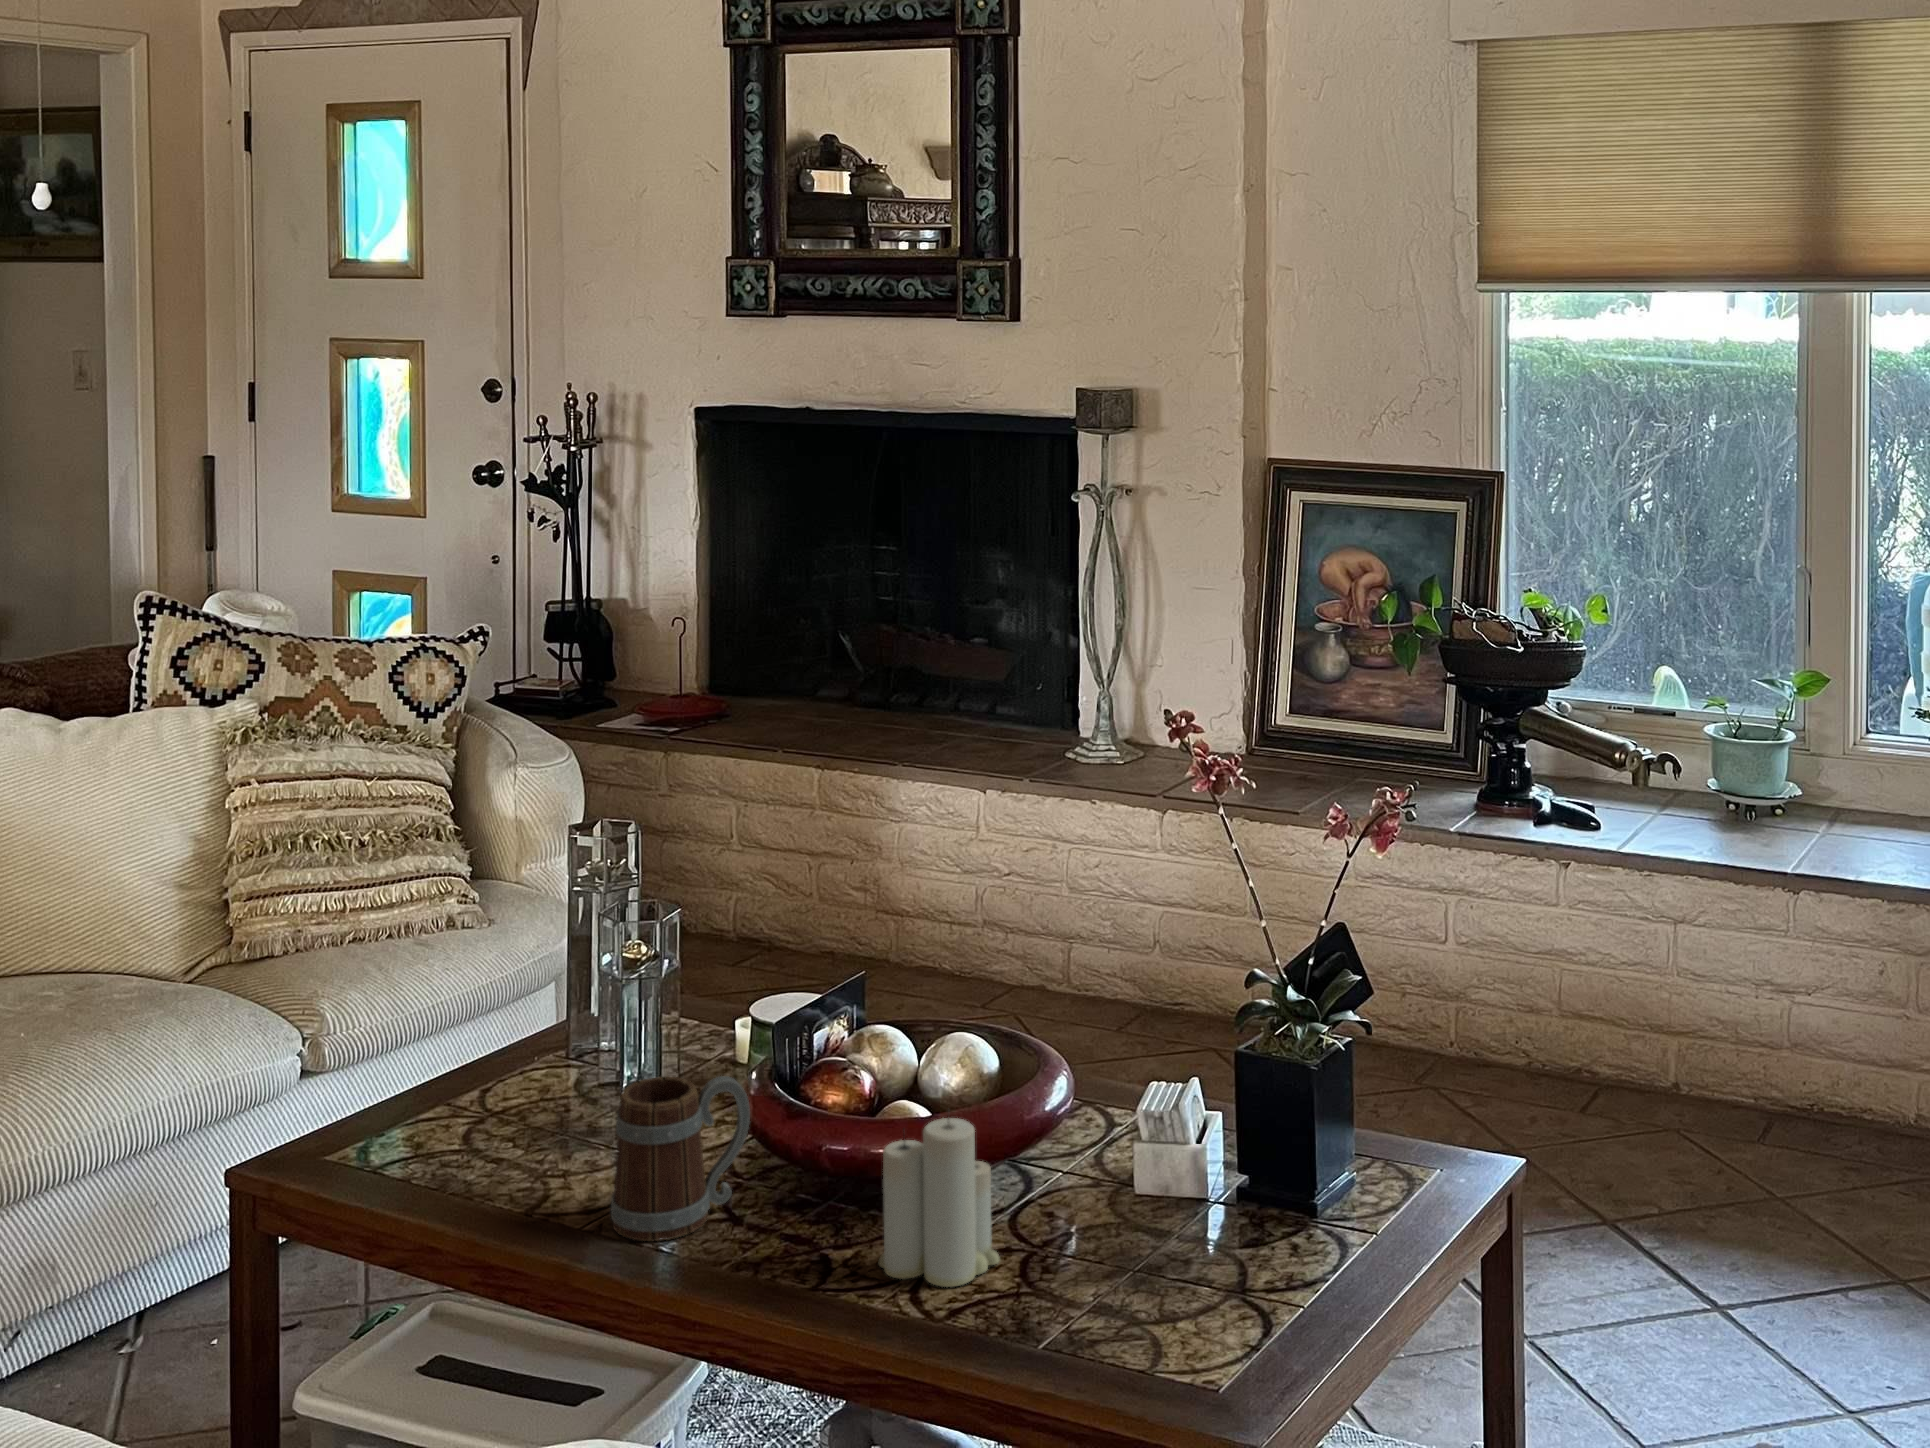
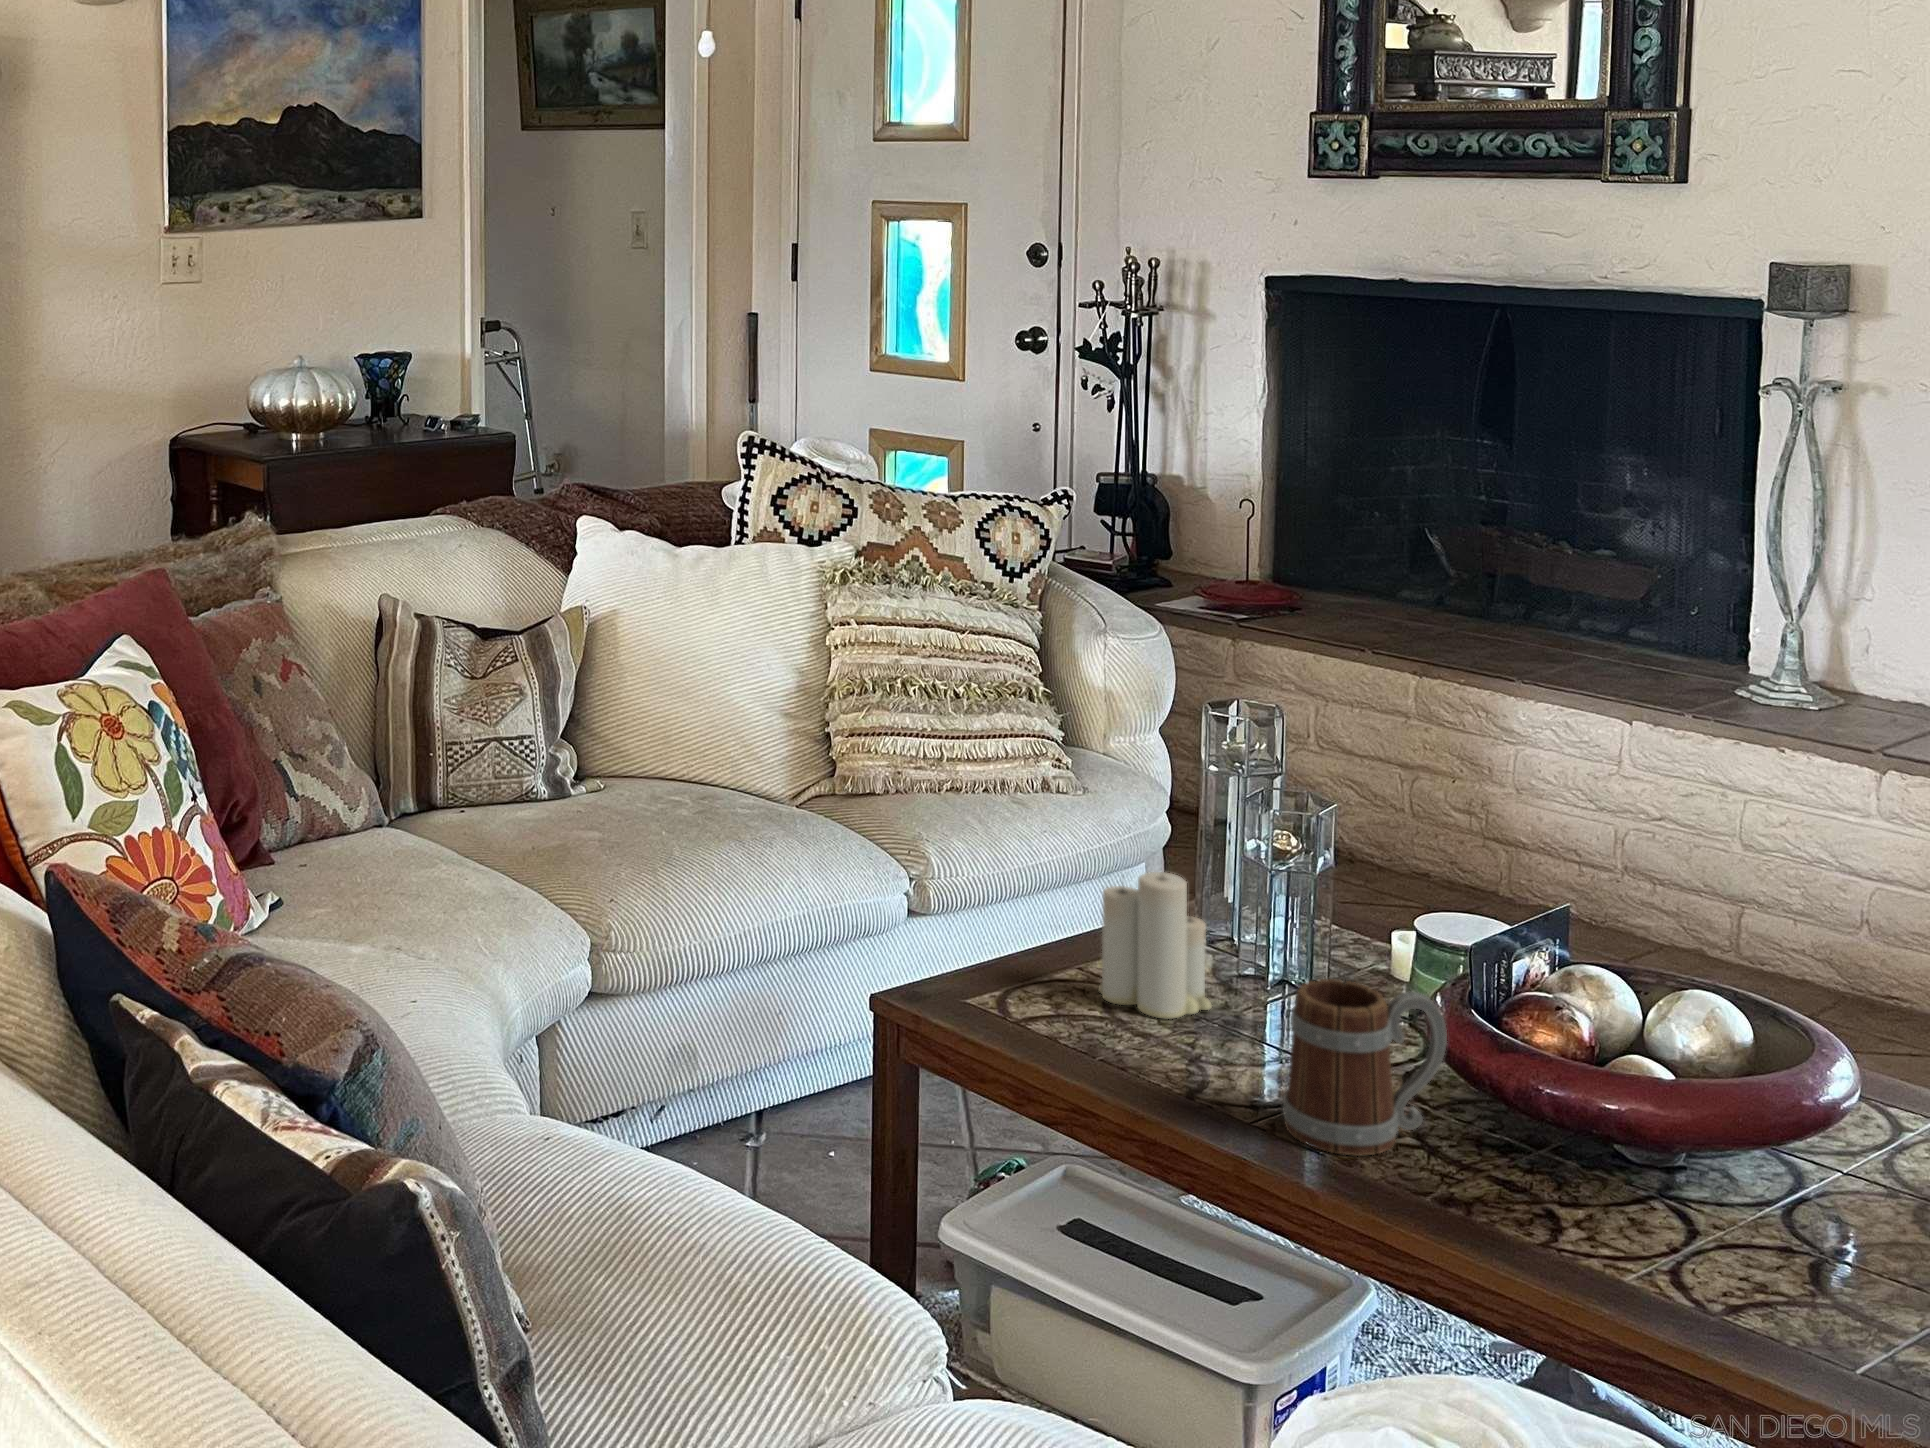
candle: present [879,1117,999,1287] -> present [1098,872,1211,1019]

